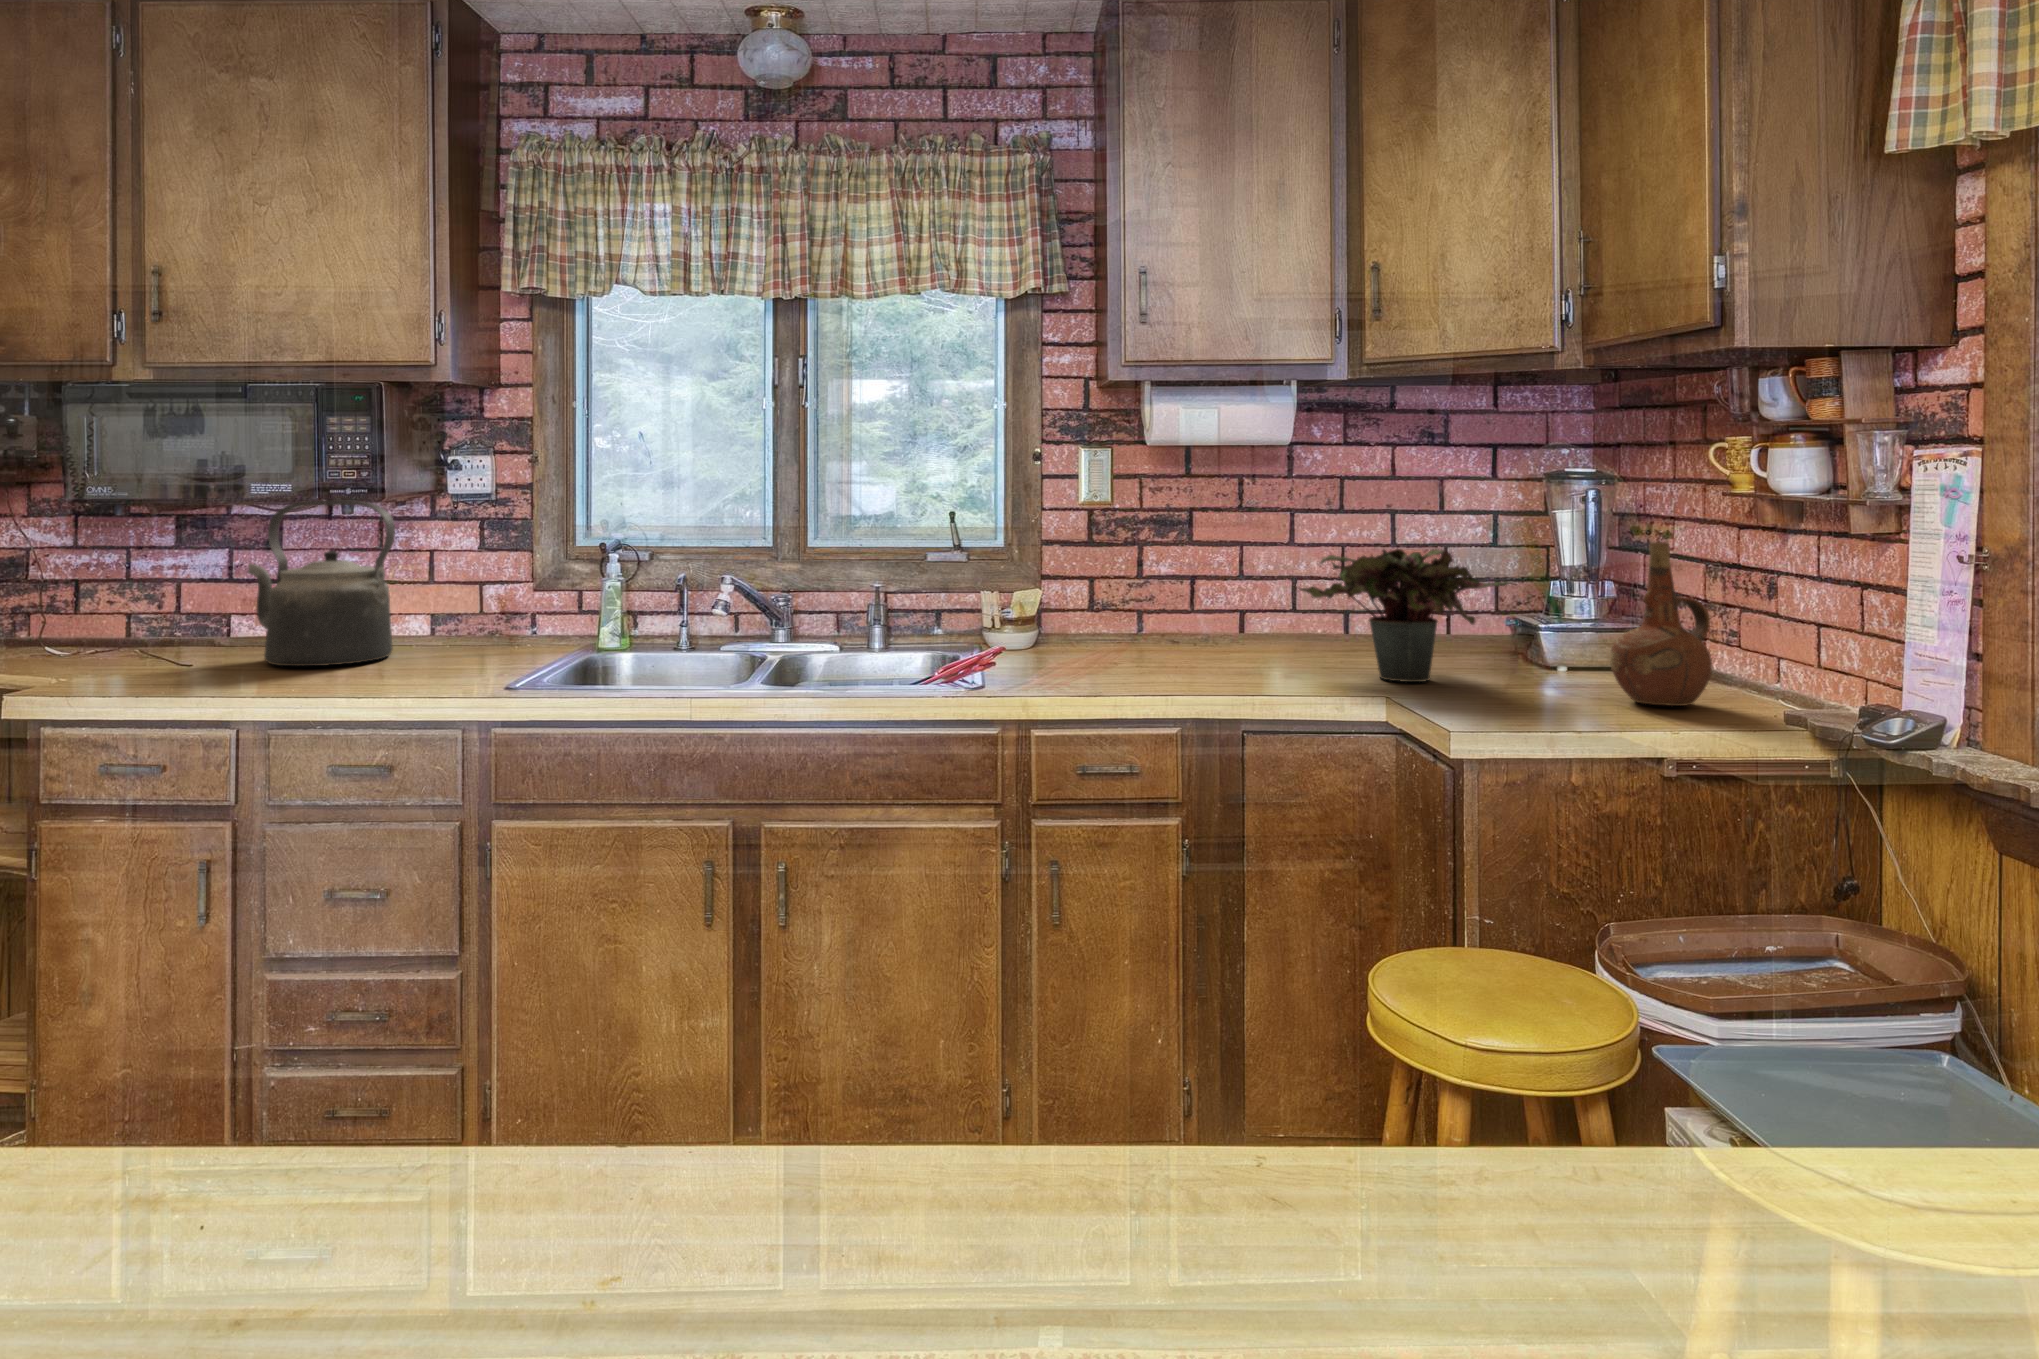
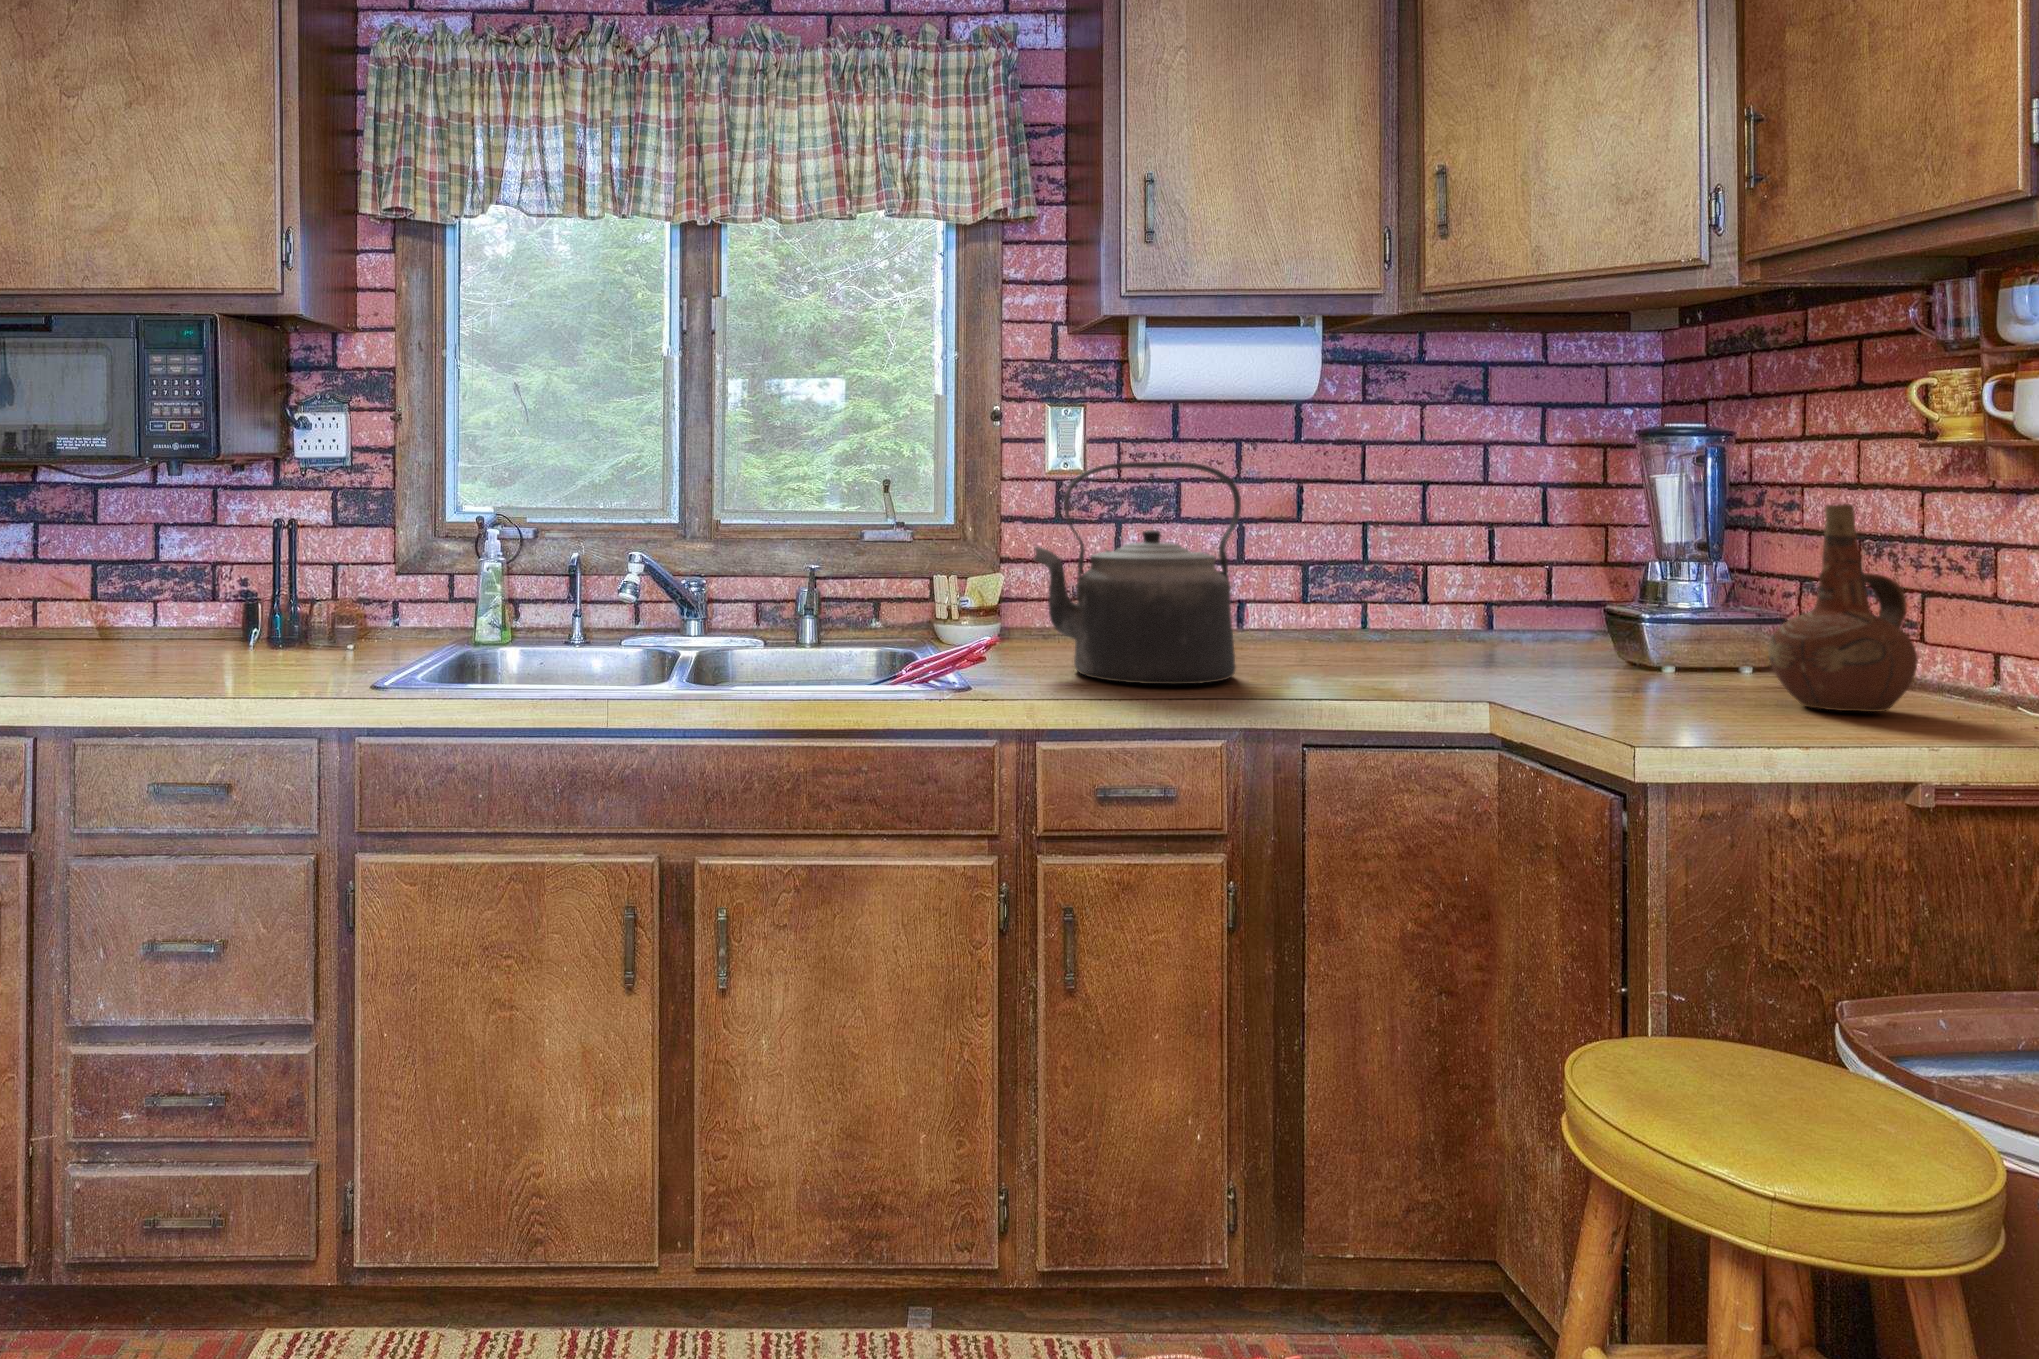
kettle: present [248,501,395,666] -> present [1034,462,1241,684]
potted plant: present [1300,549,1510,682] -> none [1339,517,1631,682]

